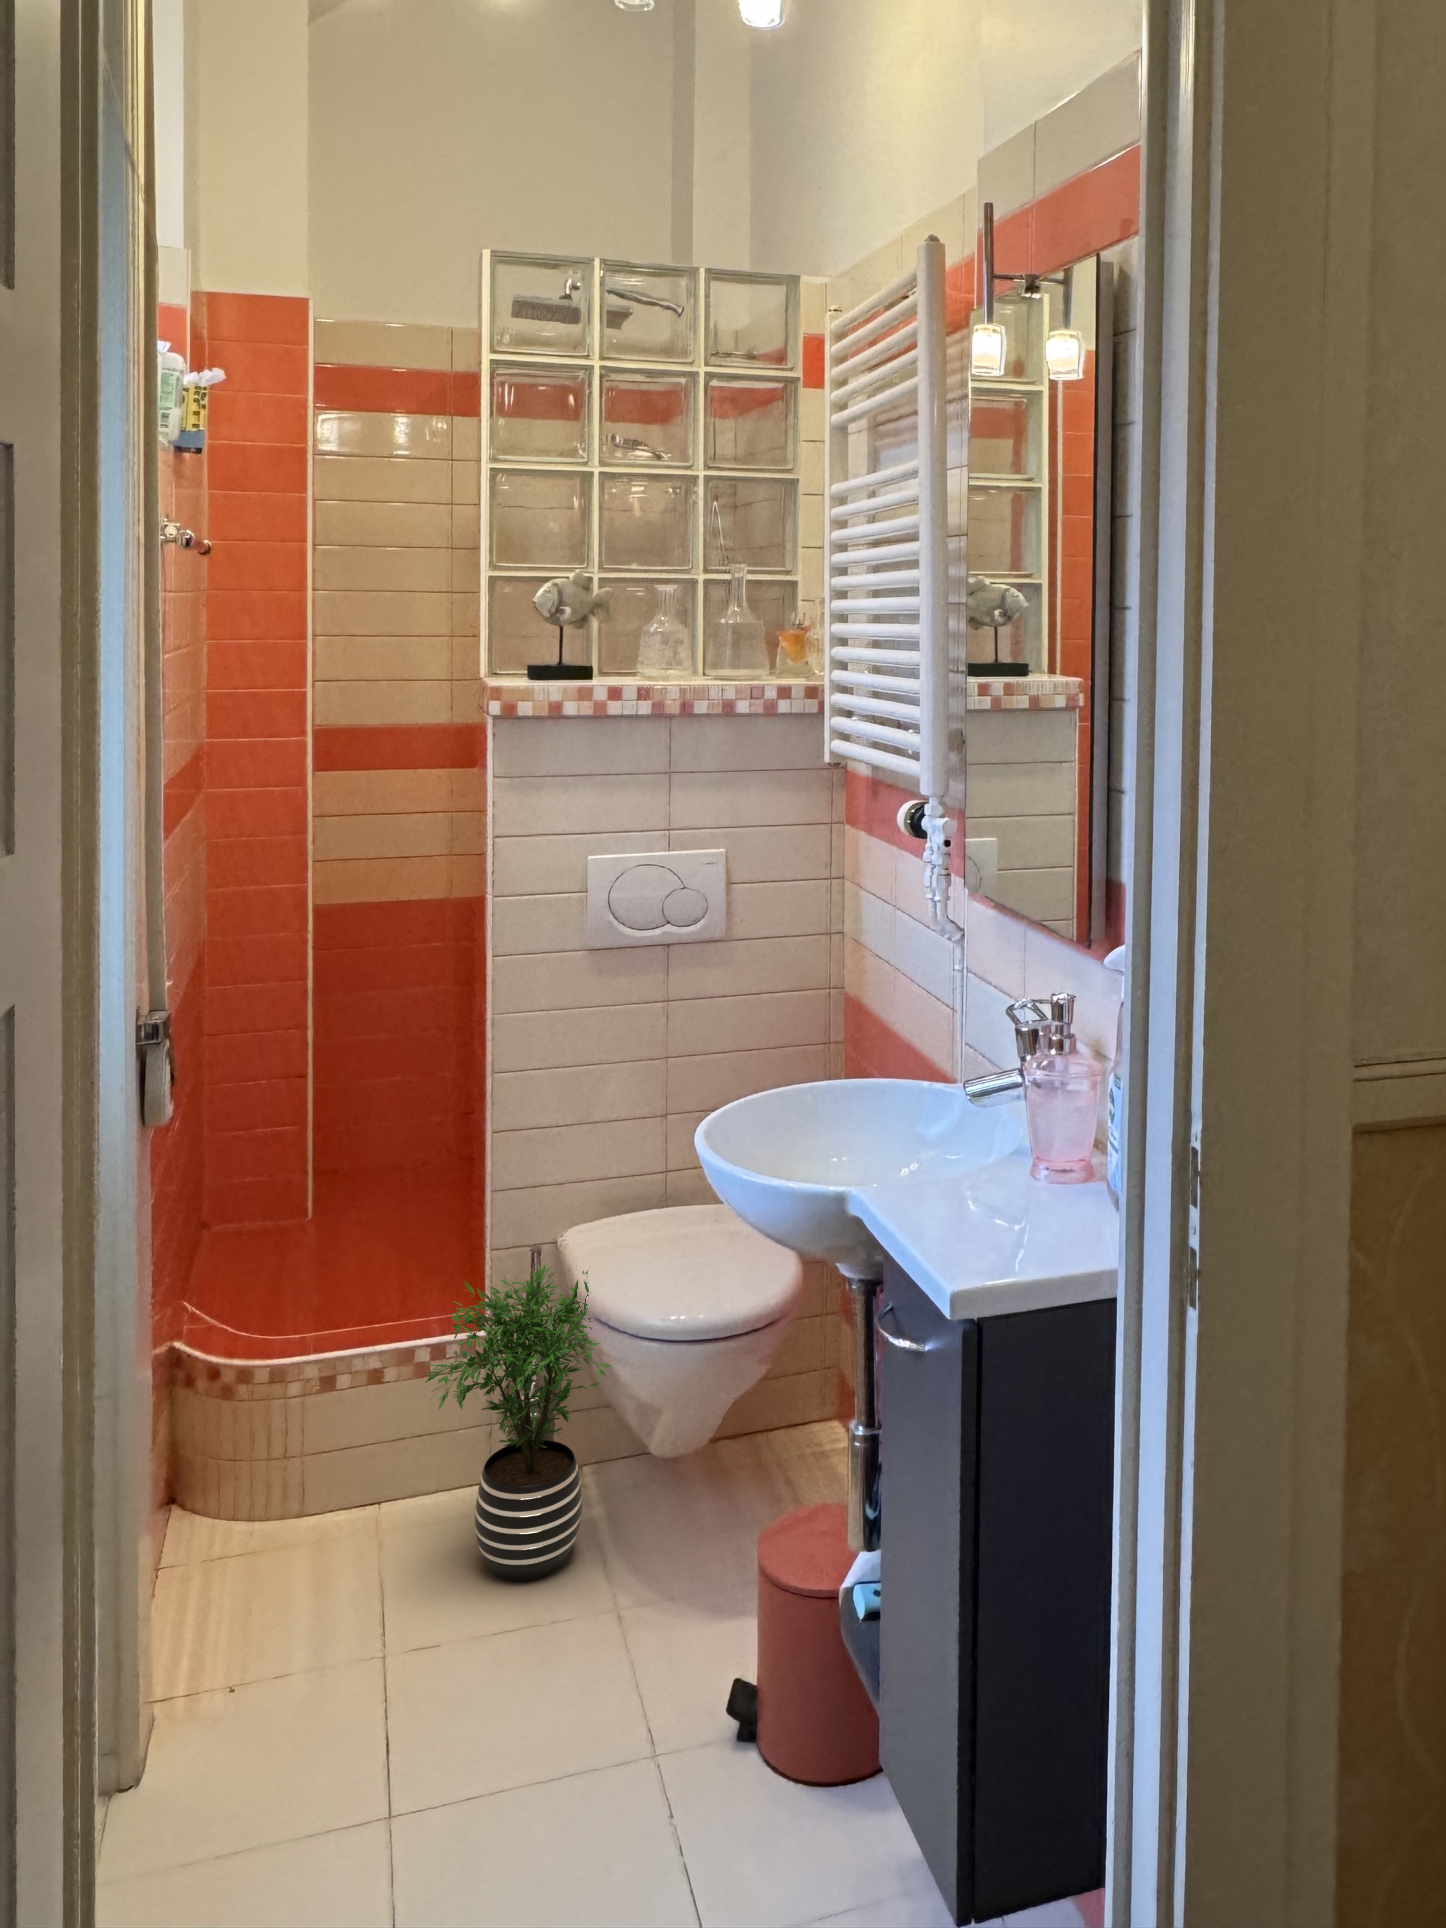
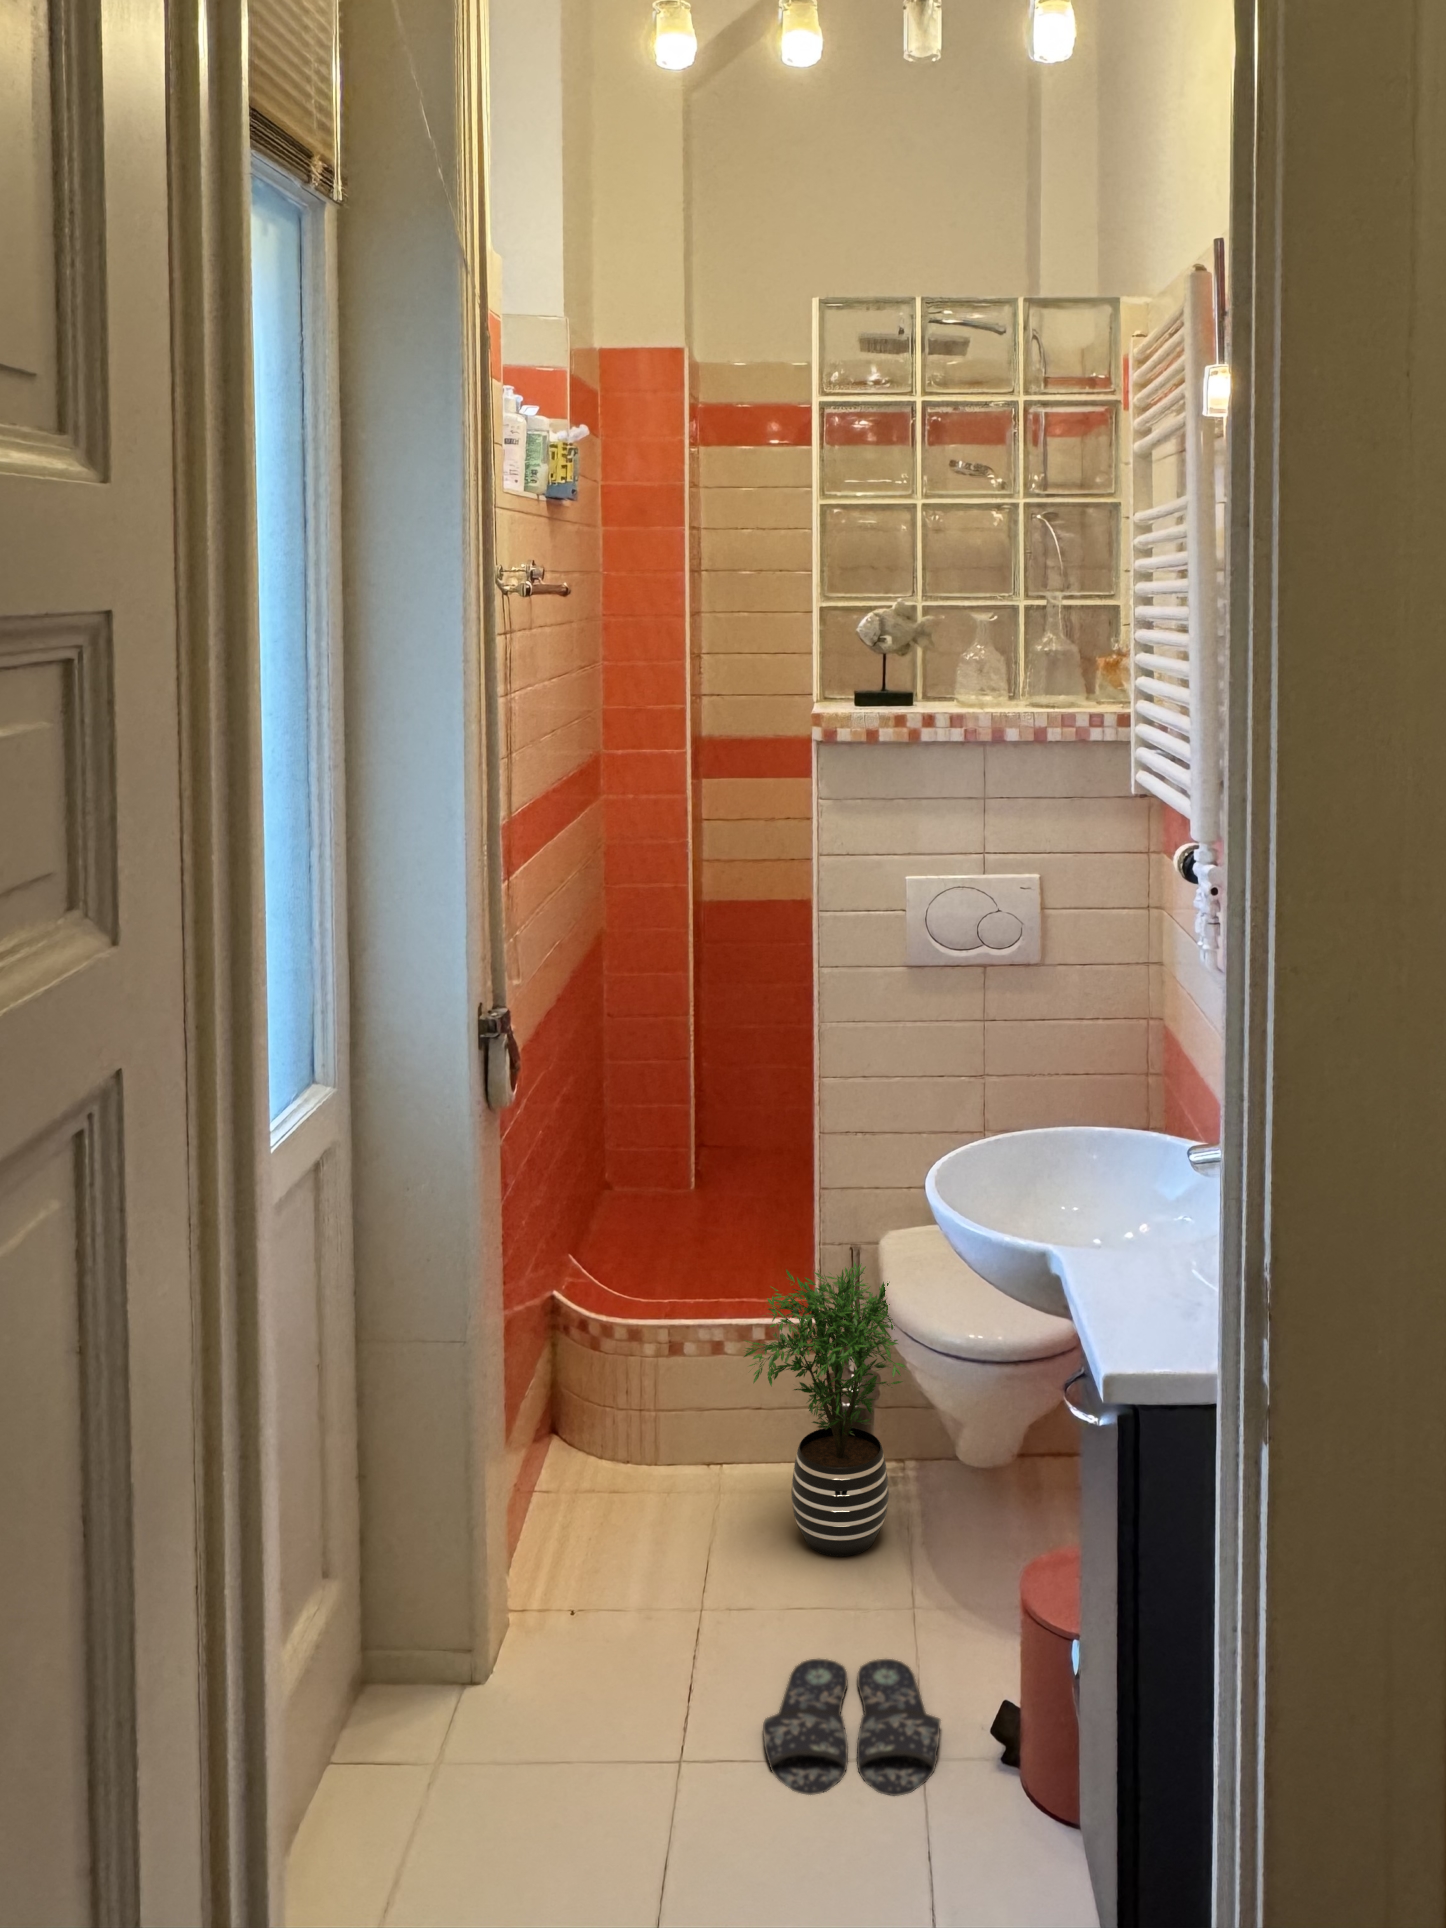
slippers: none [481,1680,678,1855] -> present [763,1659,940,1796]

